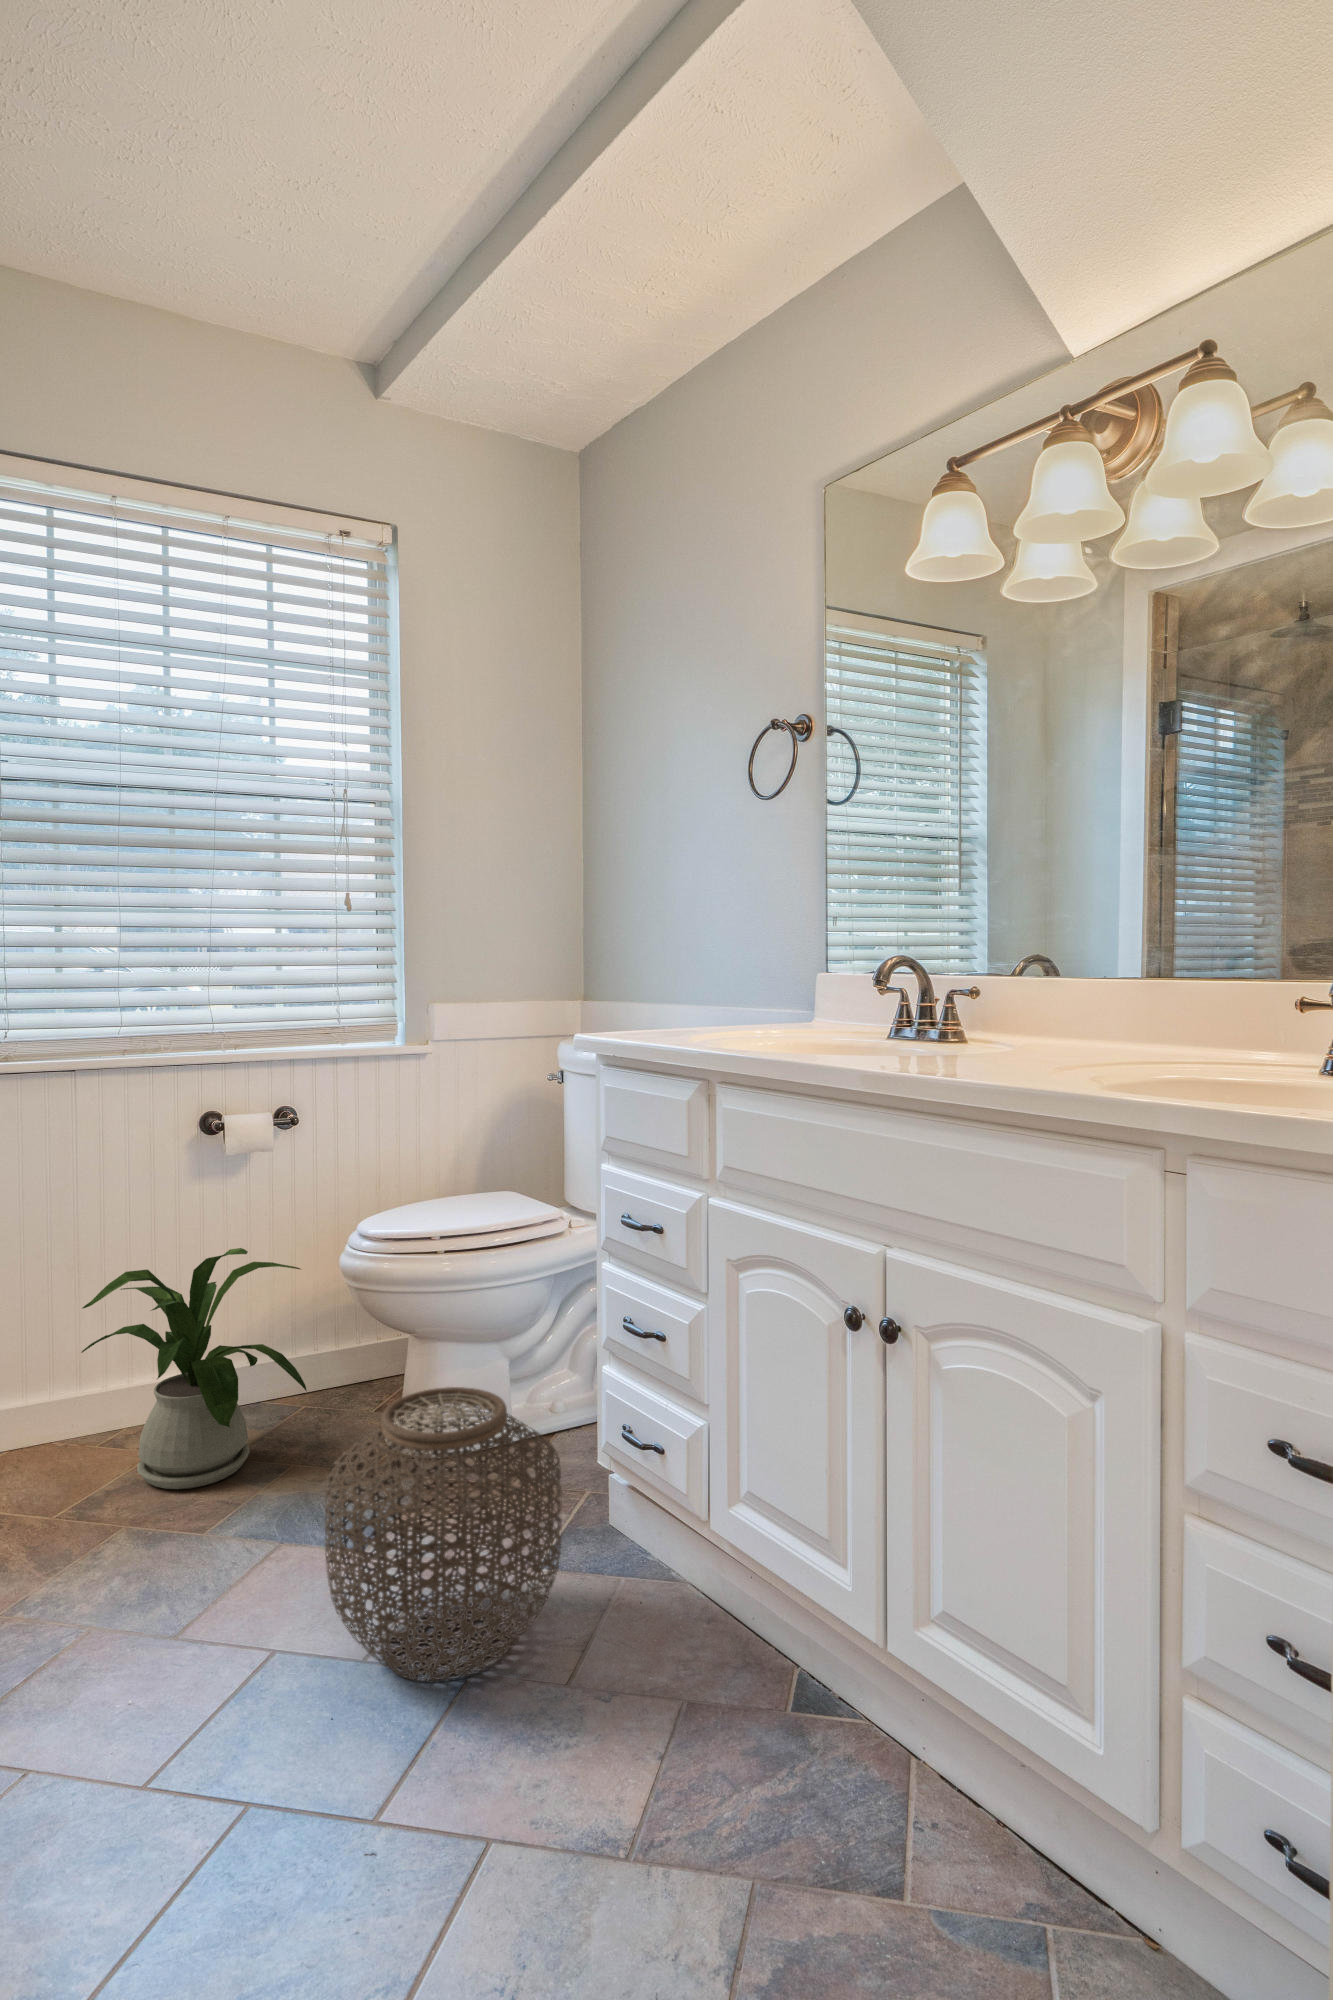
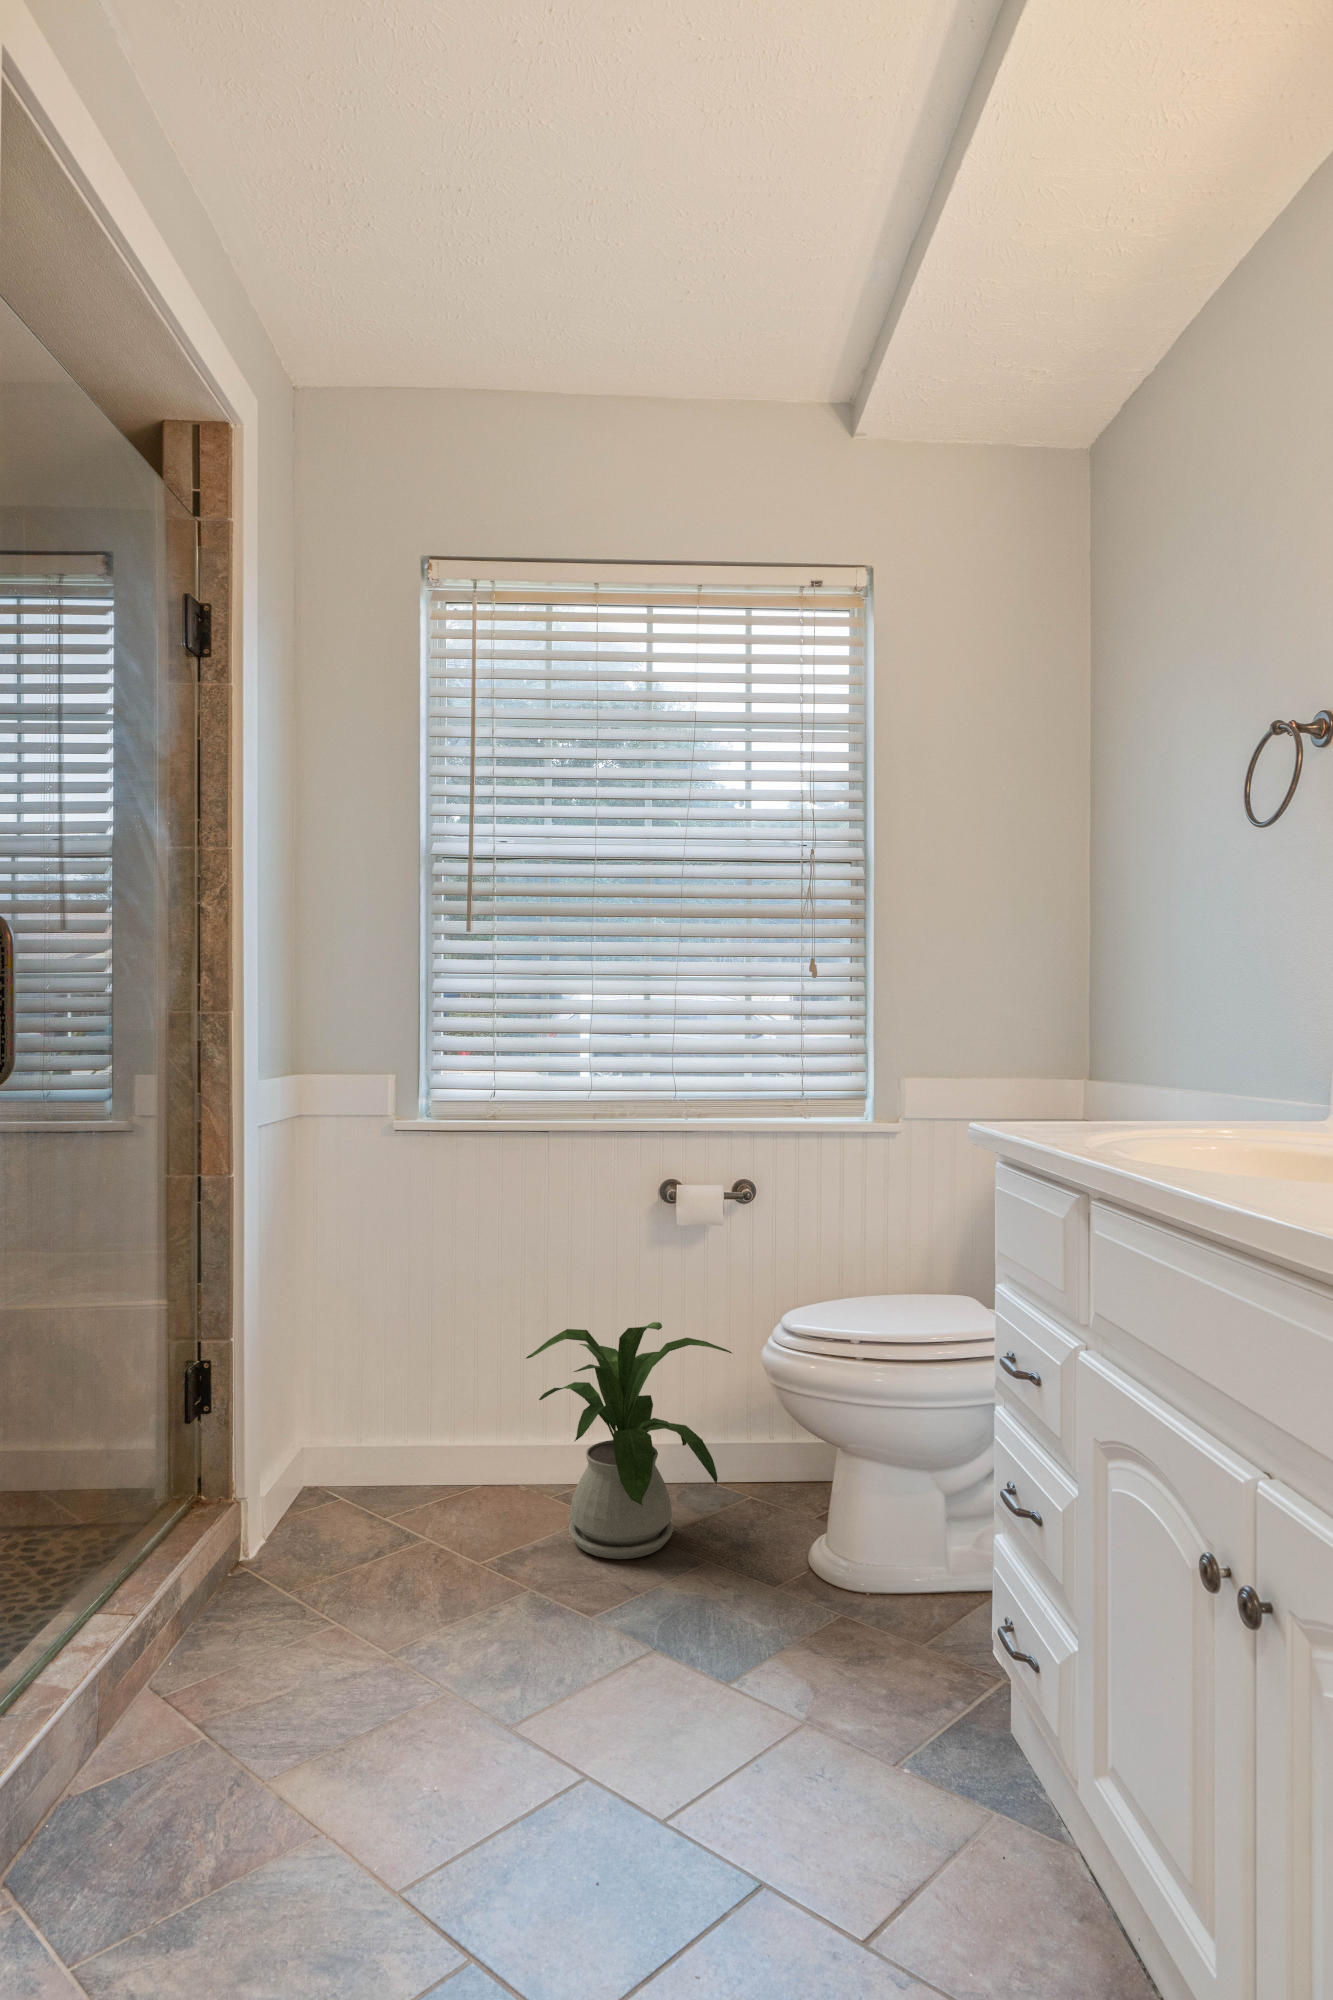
woven basket: present [325,1387,562,1681] -> none [633,1517,896,1862]

